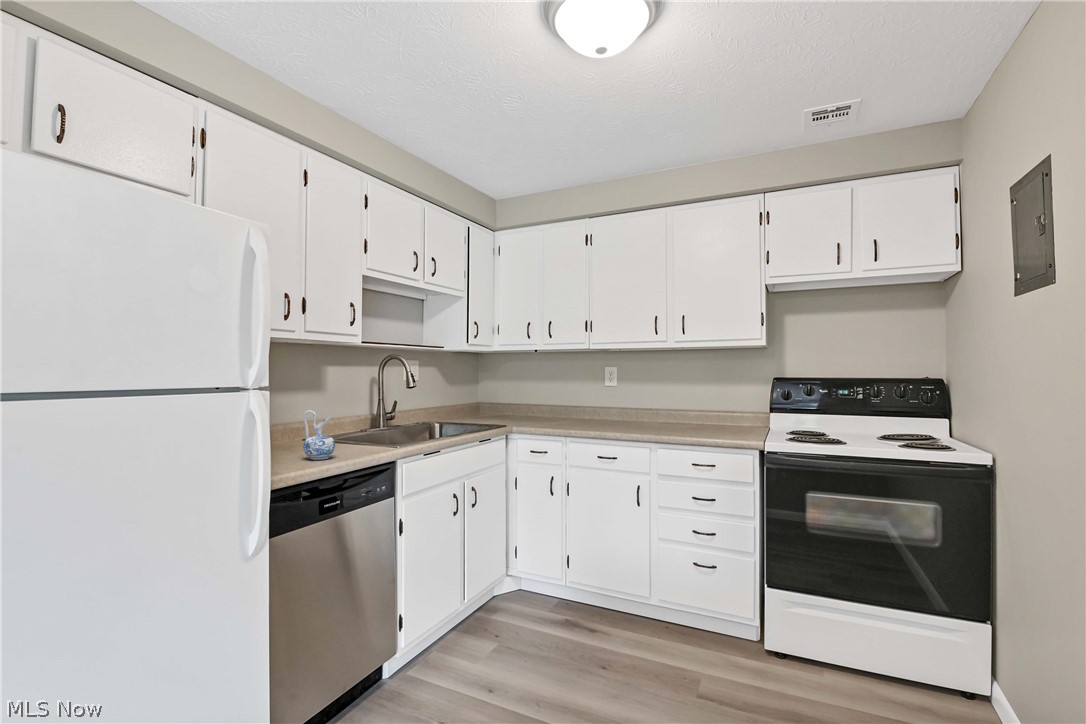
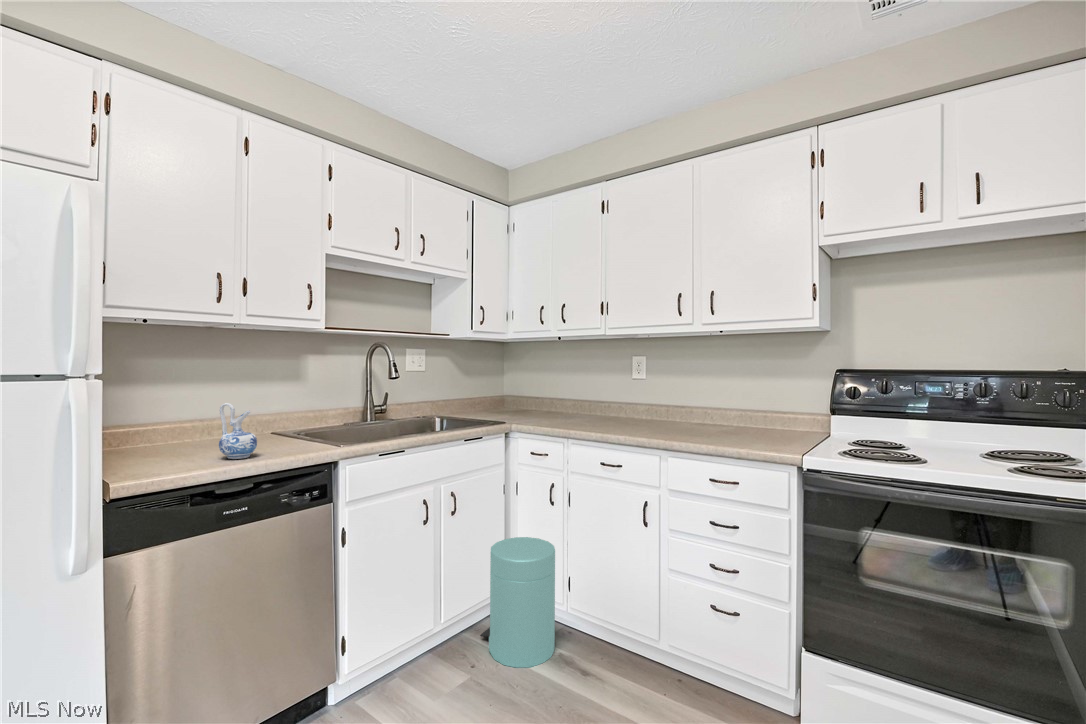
trash can: none [495,525,562,634] -> present [480,537,555,668]

